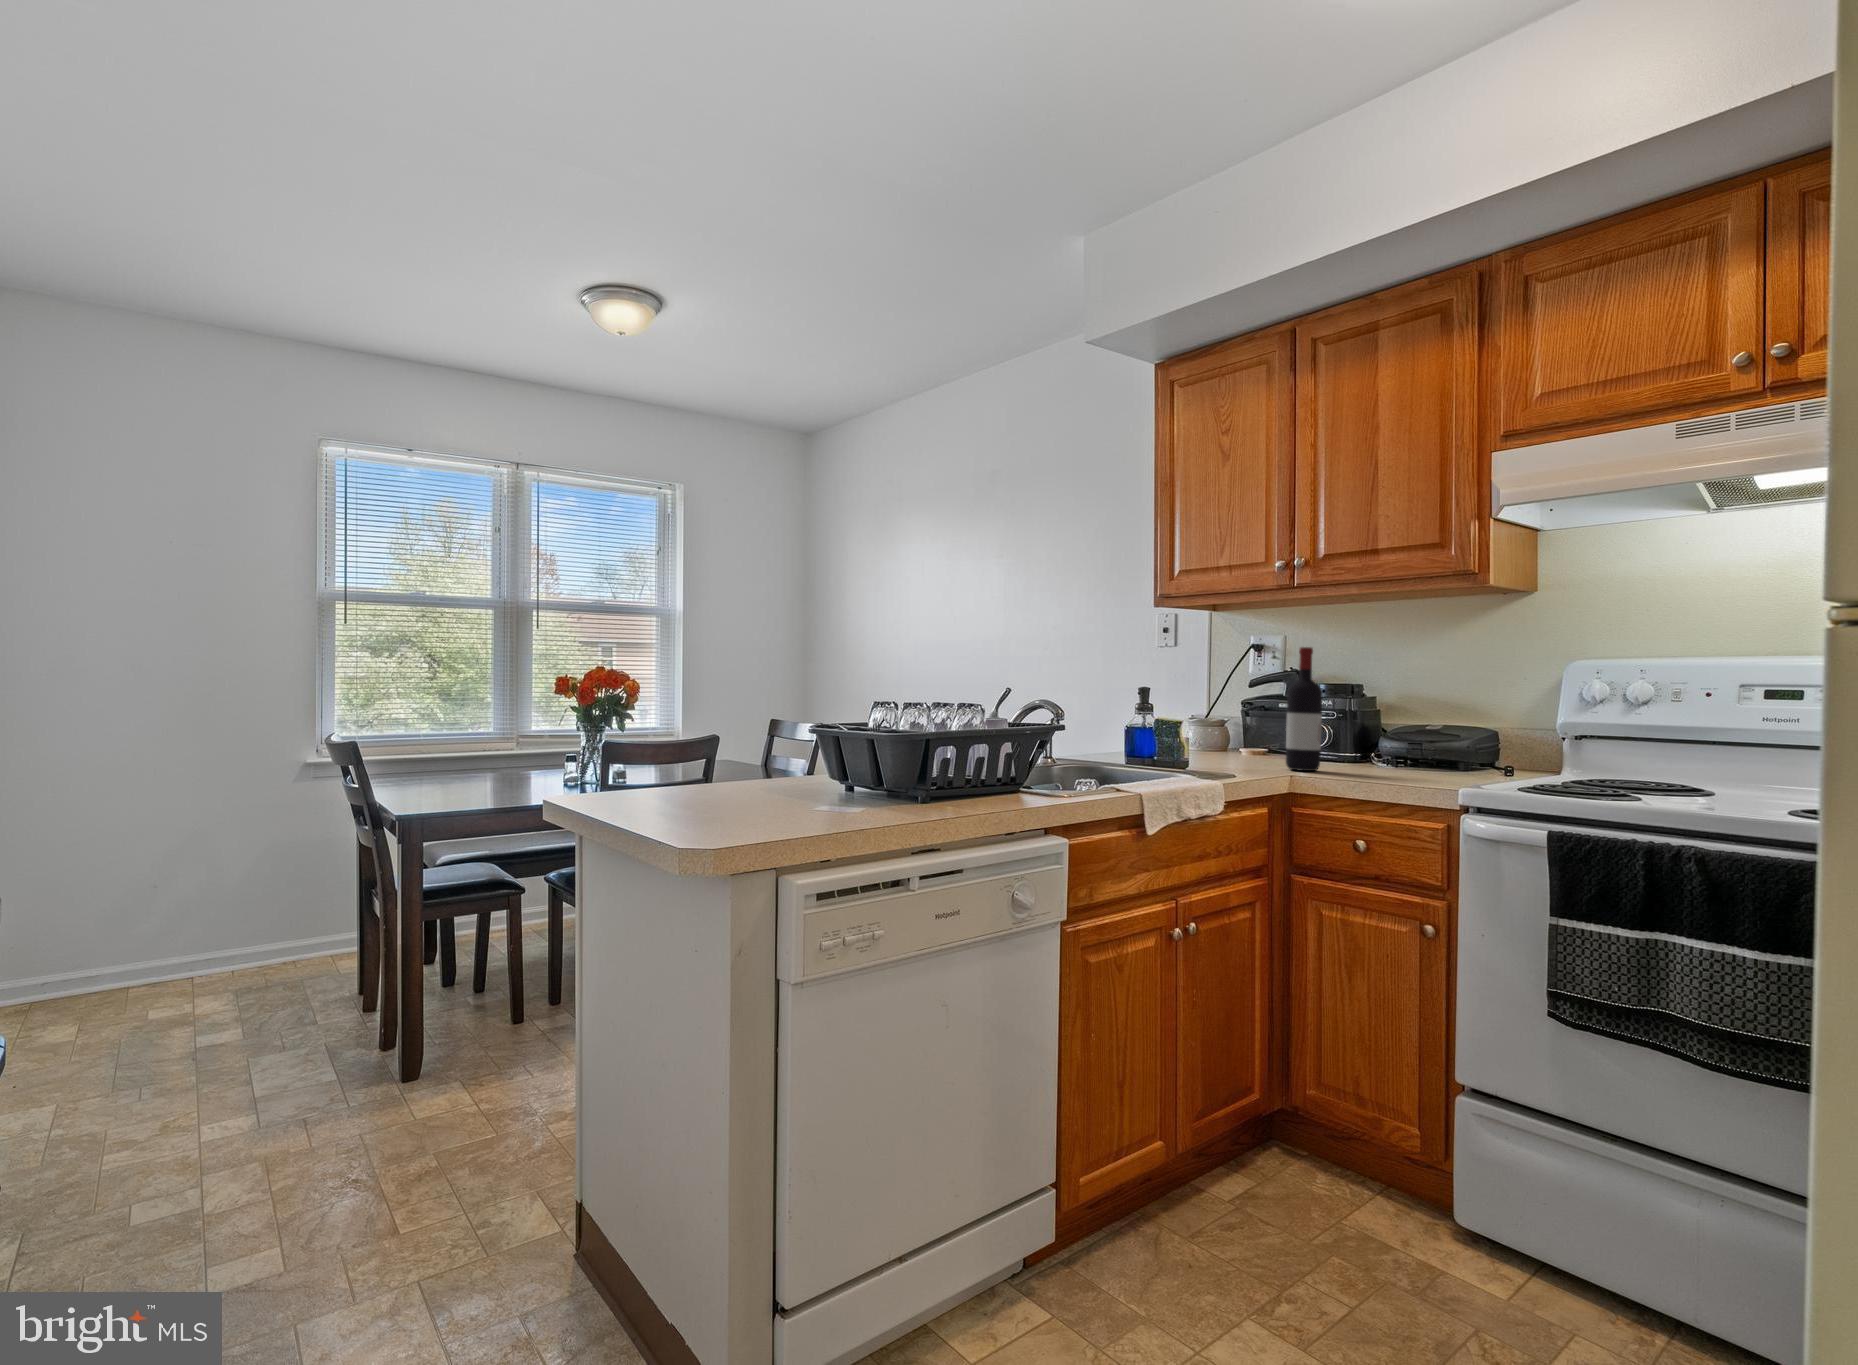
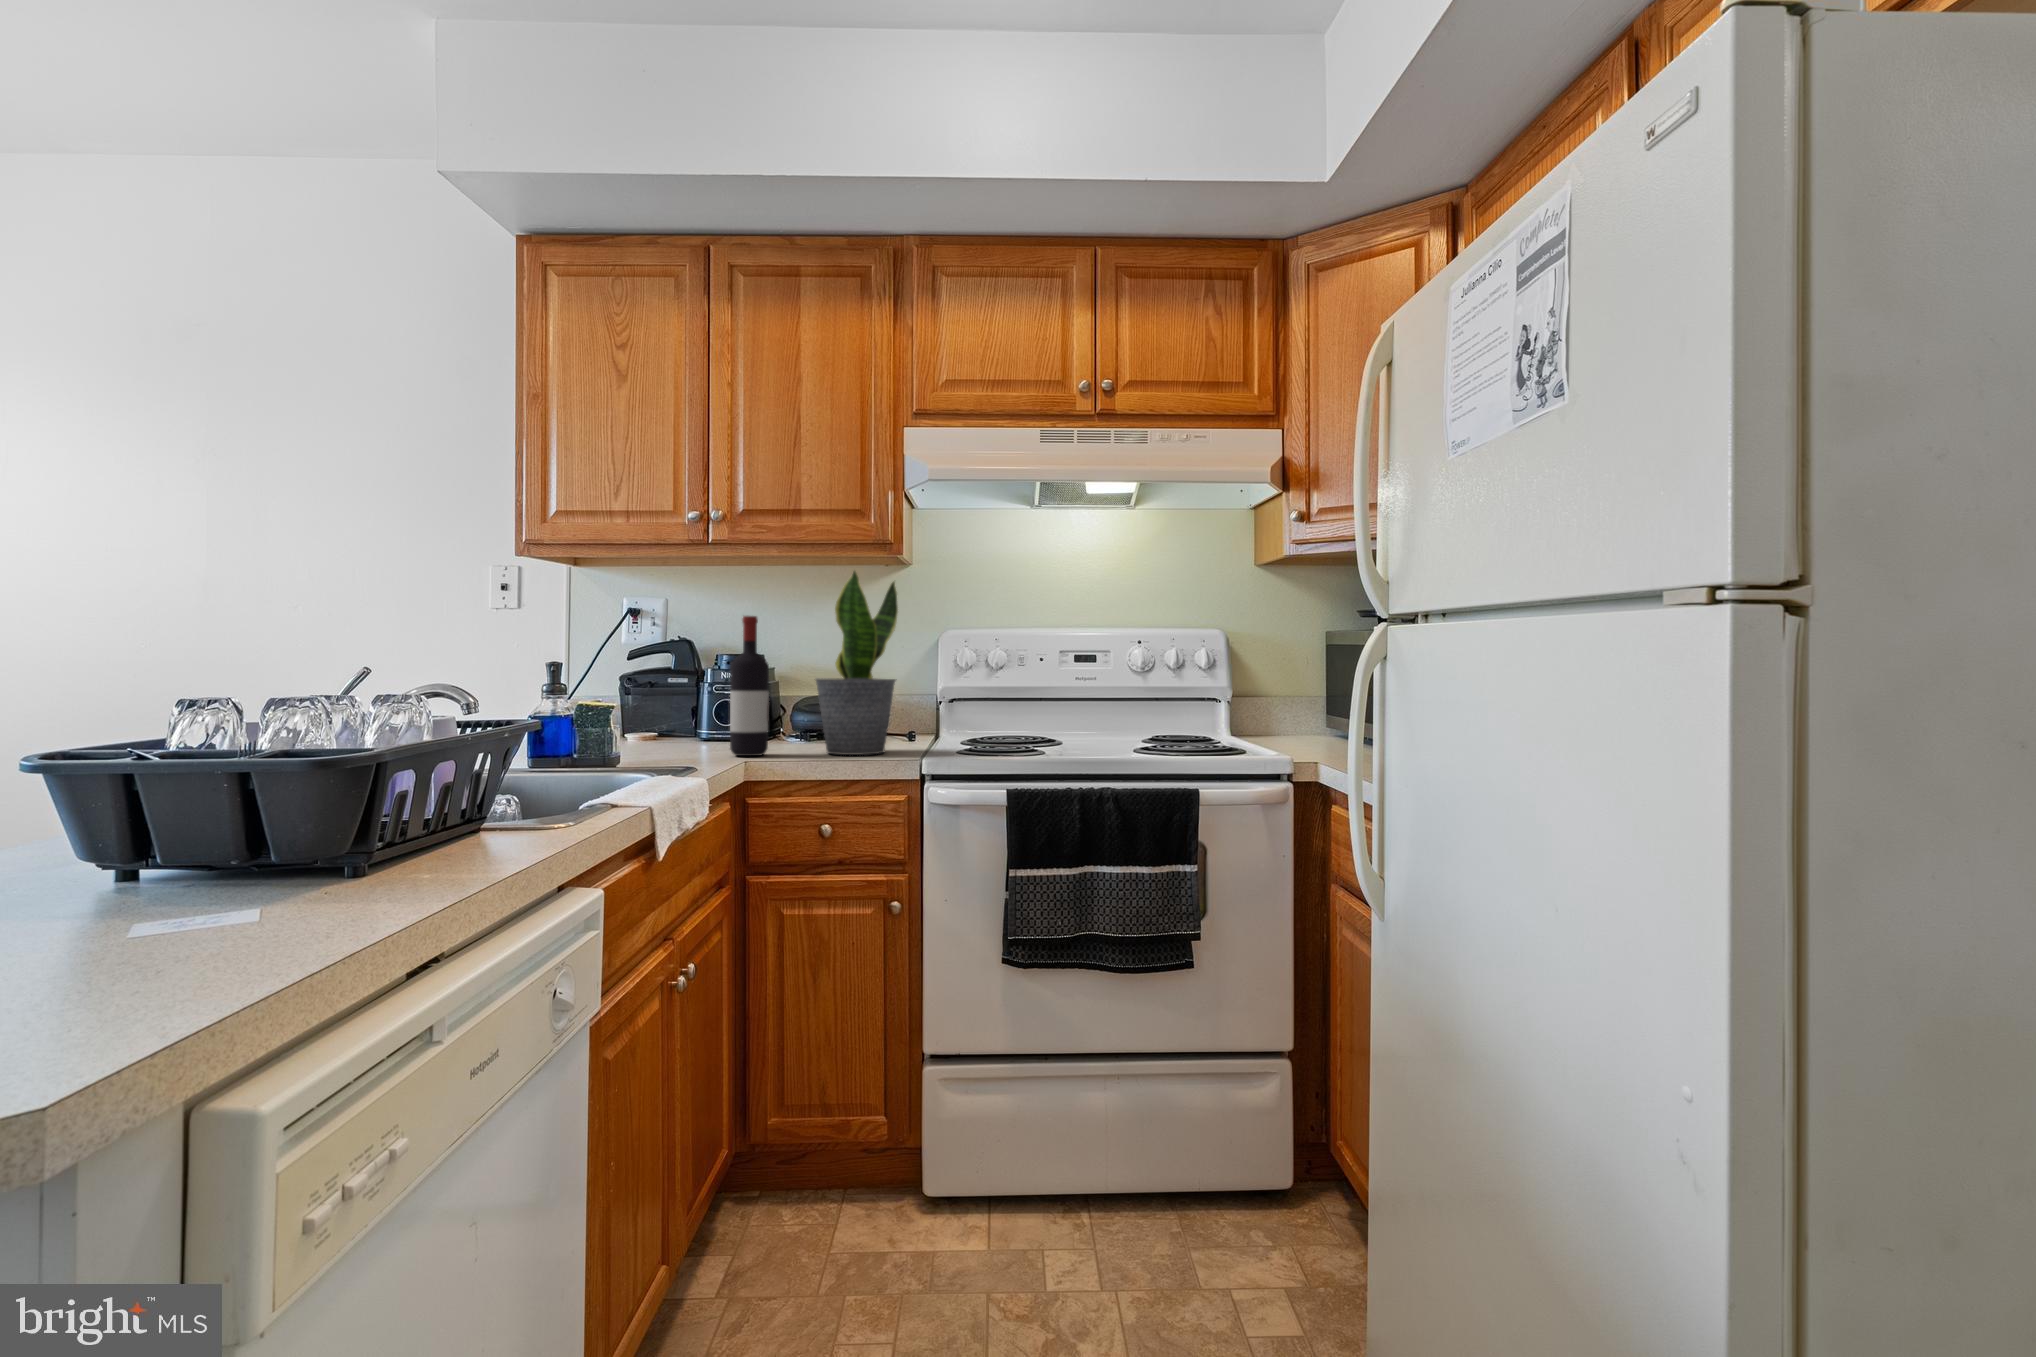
potted plant: none [1365,600,1457,780] -> present [816,571,898,755]

